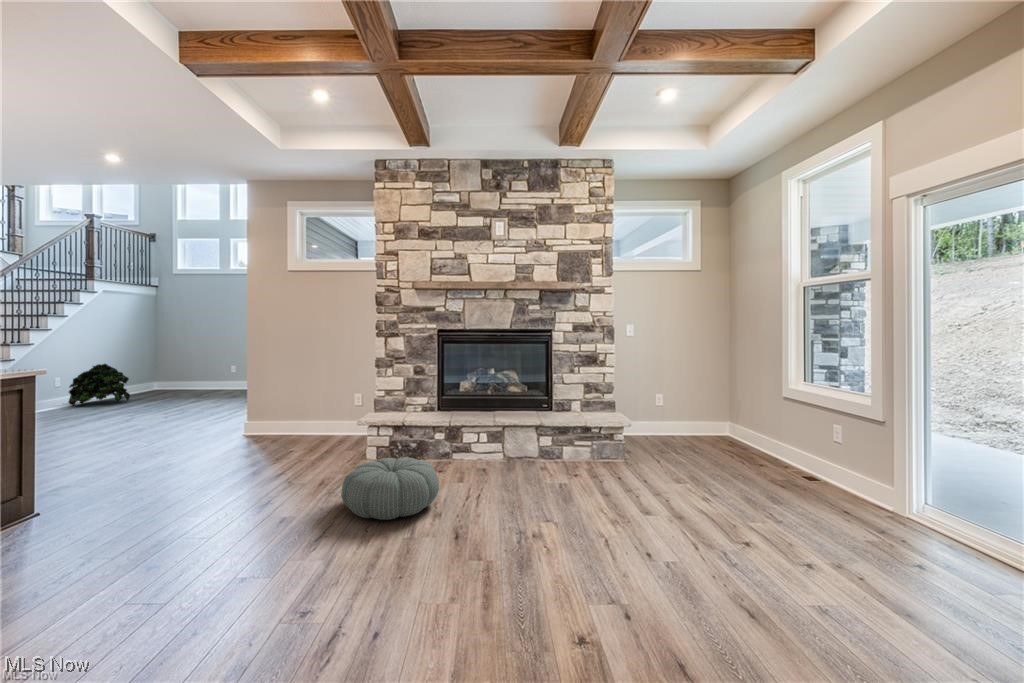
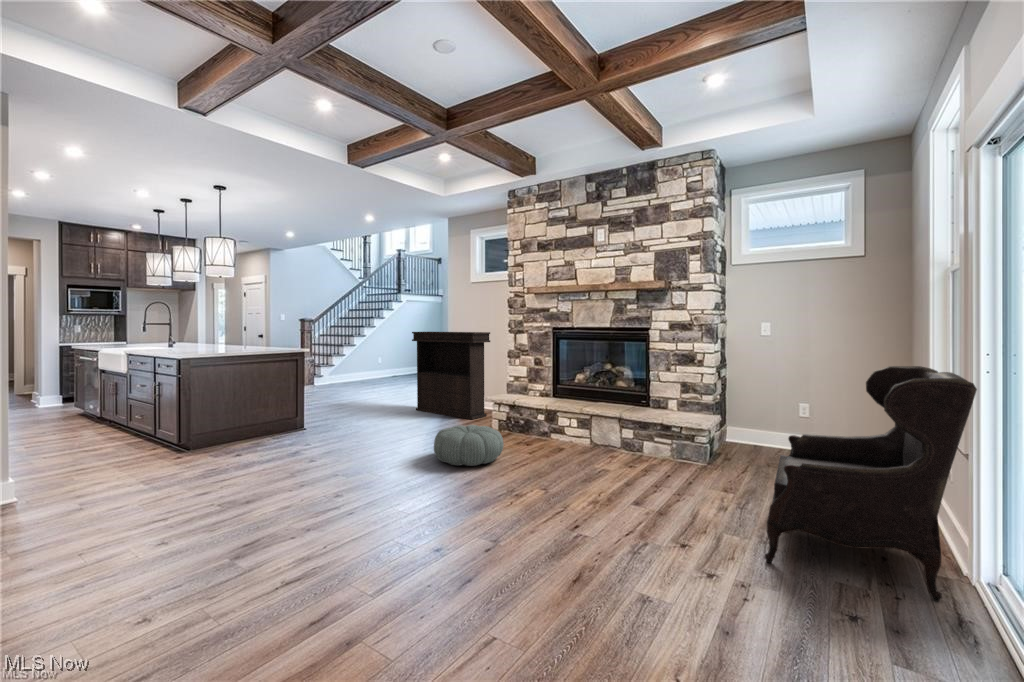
console table: none [219,334,345,446] -> present [412,332,490,419]
armchair: none [742,362,964,560] -> present [765,366,977,602]
potted plant: present [68,364,130,406] -> none [357,353,390,381]

